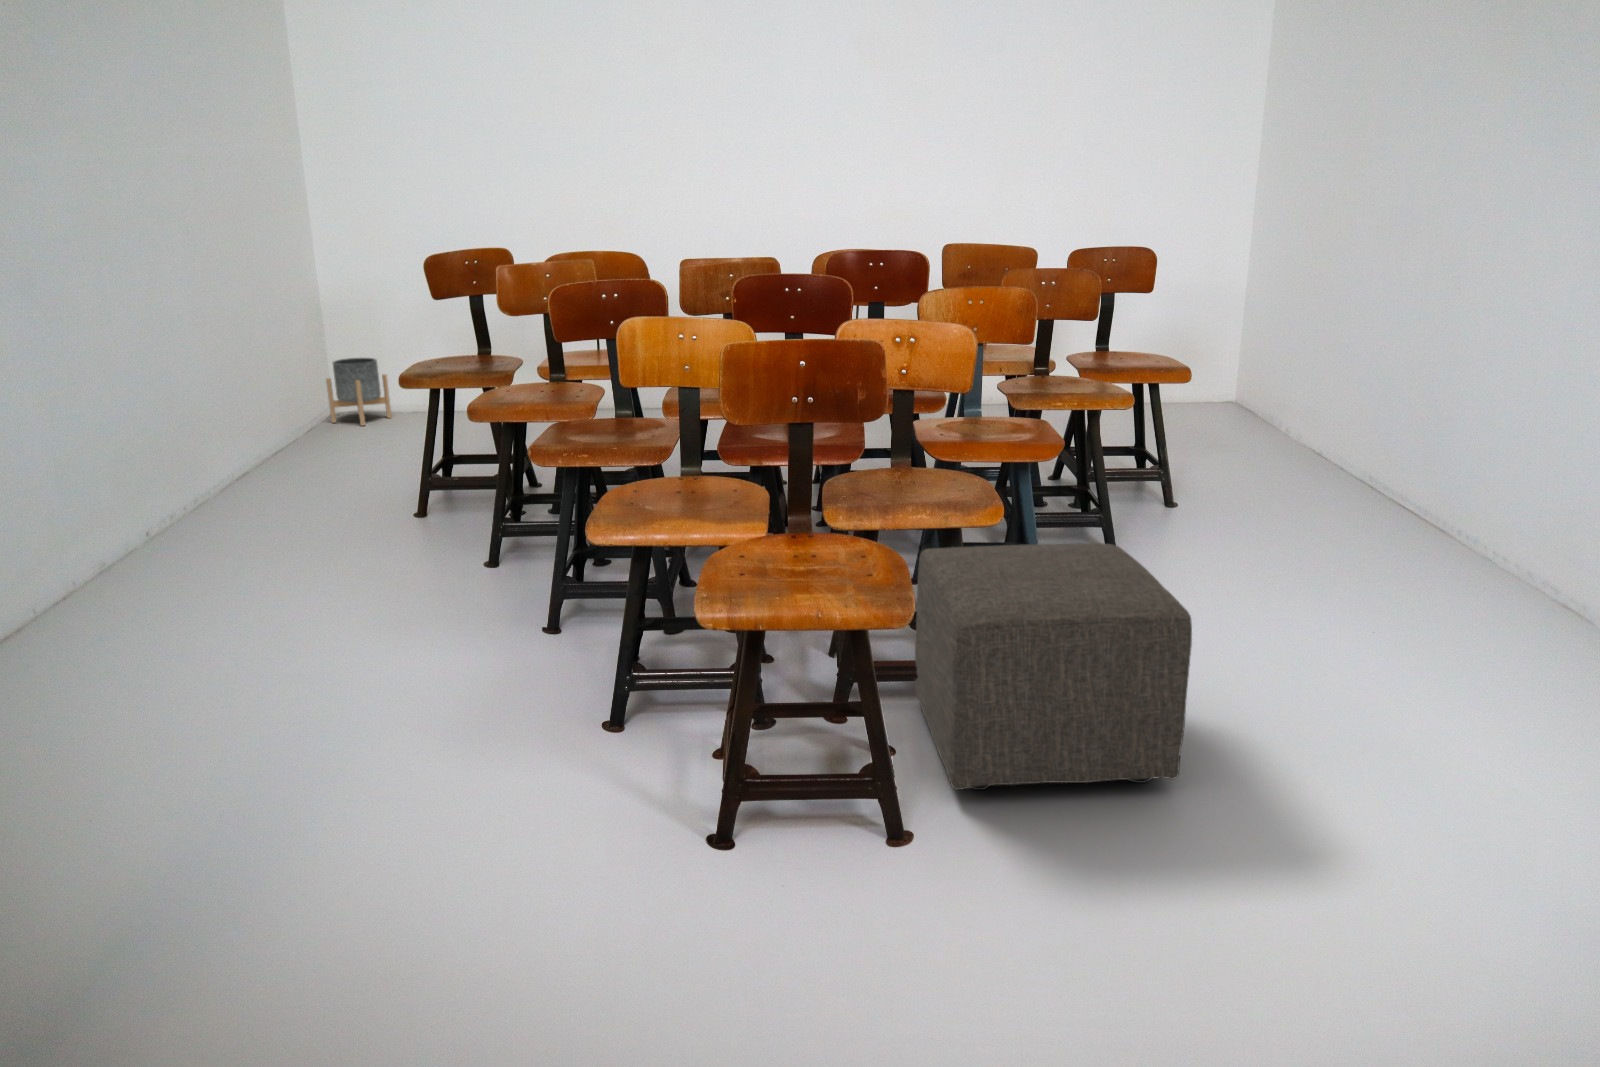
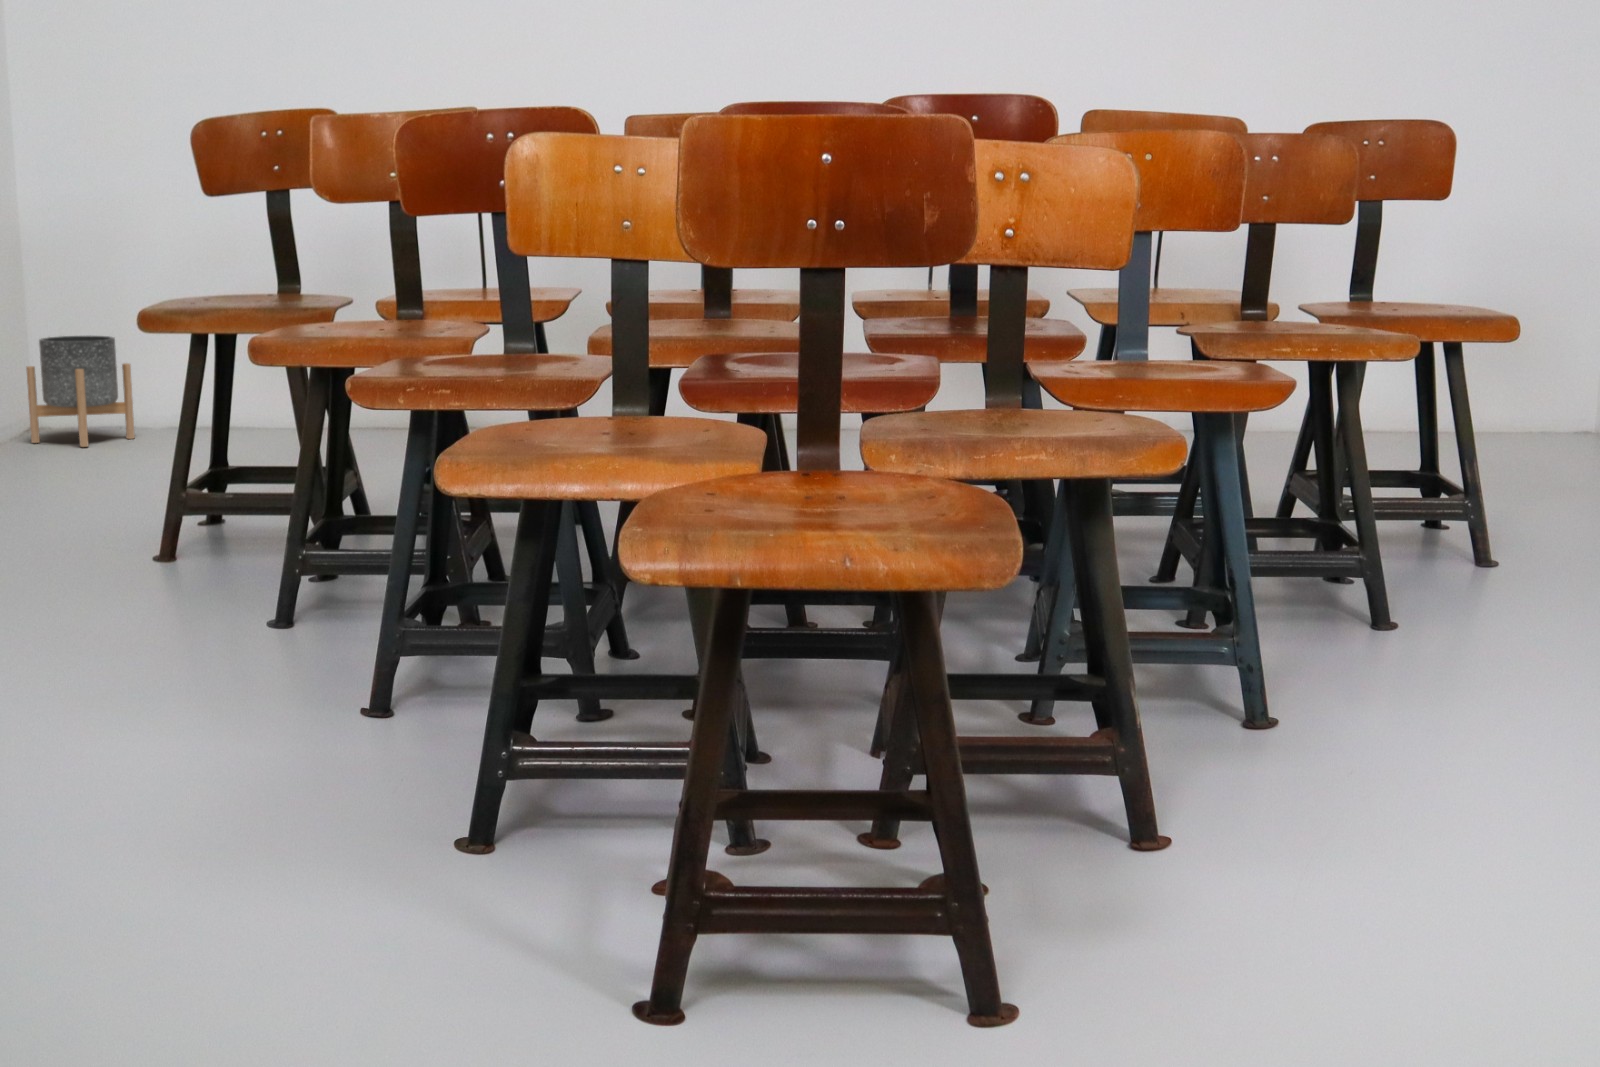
ottoman: present [915,543,1192,790] -> none [1027,525,1543,945]

